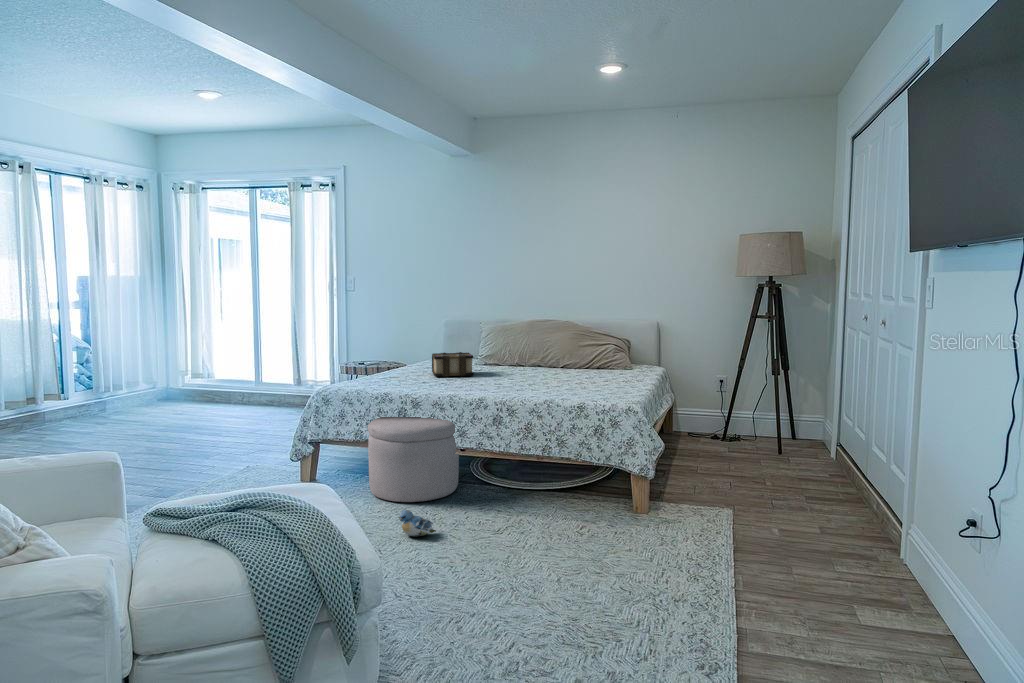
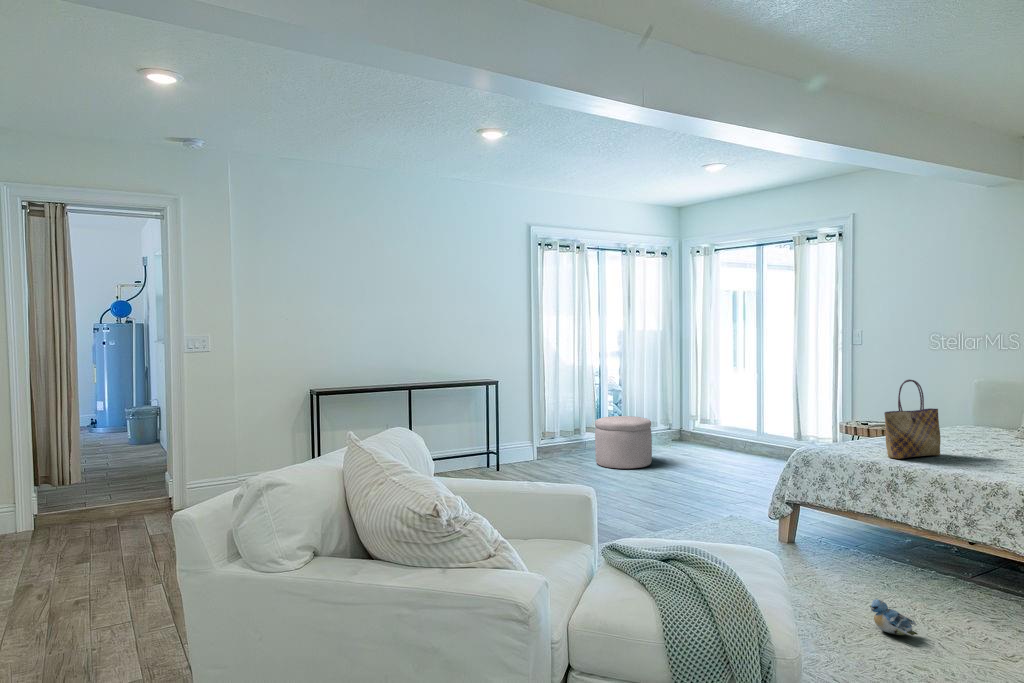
tote bag: none [393,319,433,388] -> present [884,379,941,459]
book: present [432,352,474,377] -> none [945,420,1003,451]
ottoman: present [368,417,459,502] -> present [595,416,652,469]

